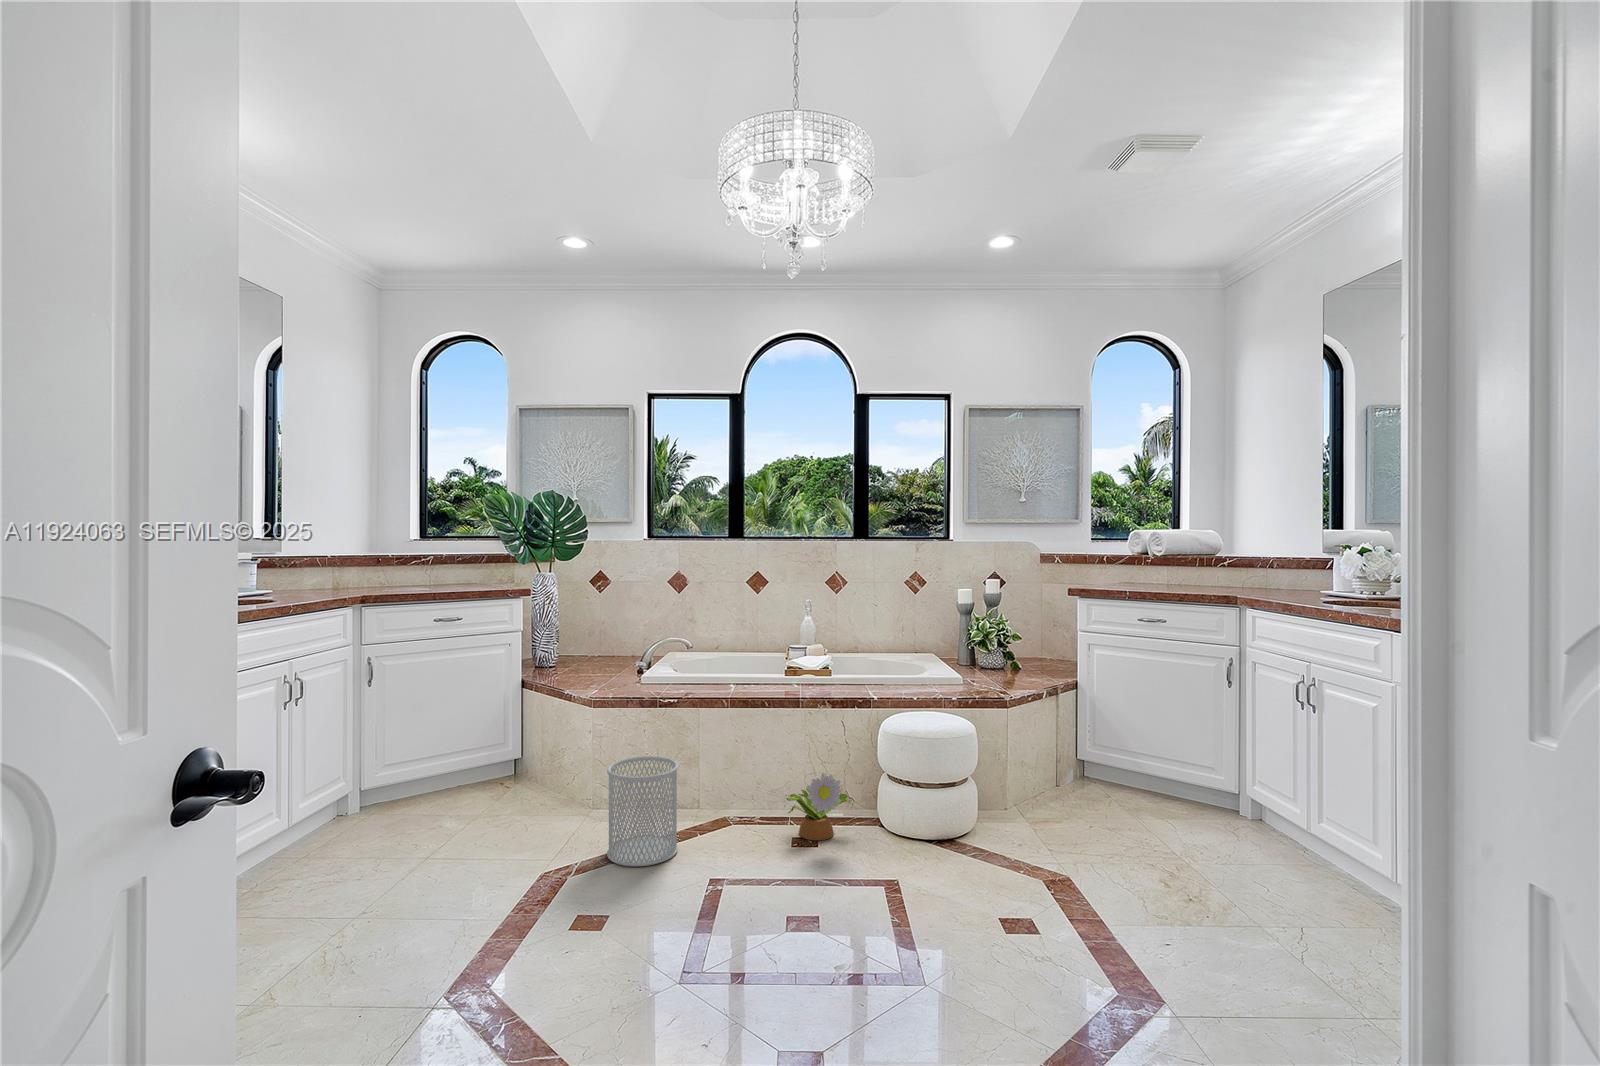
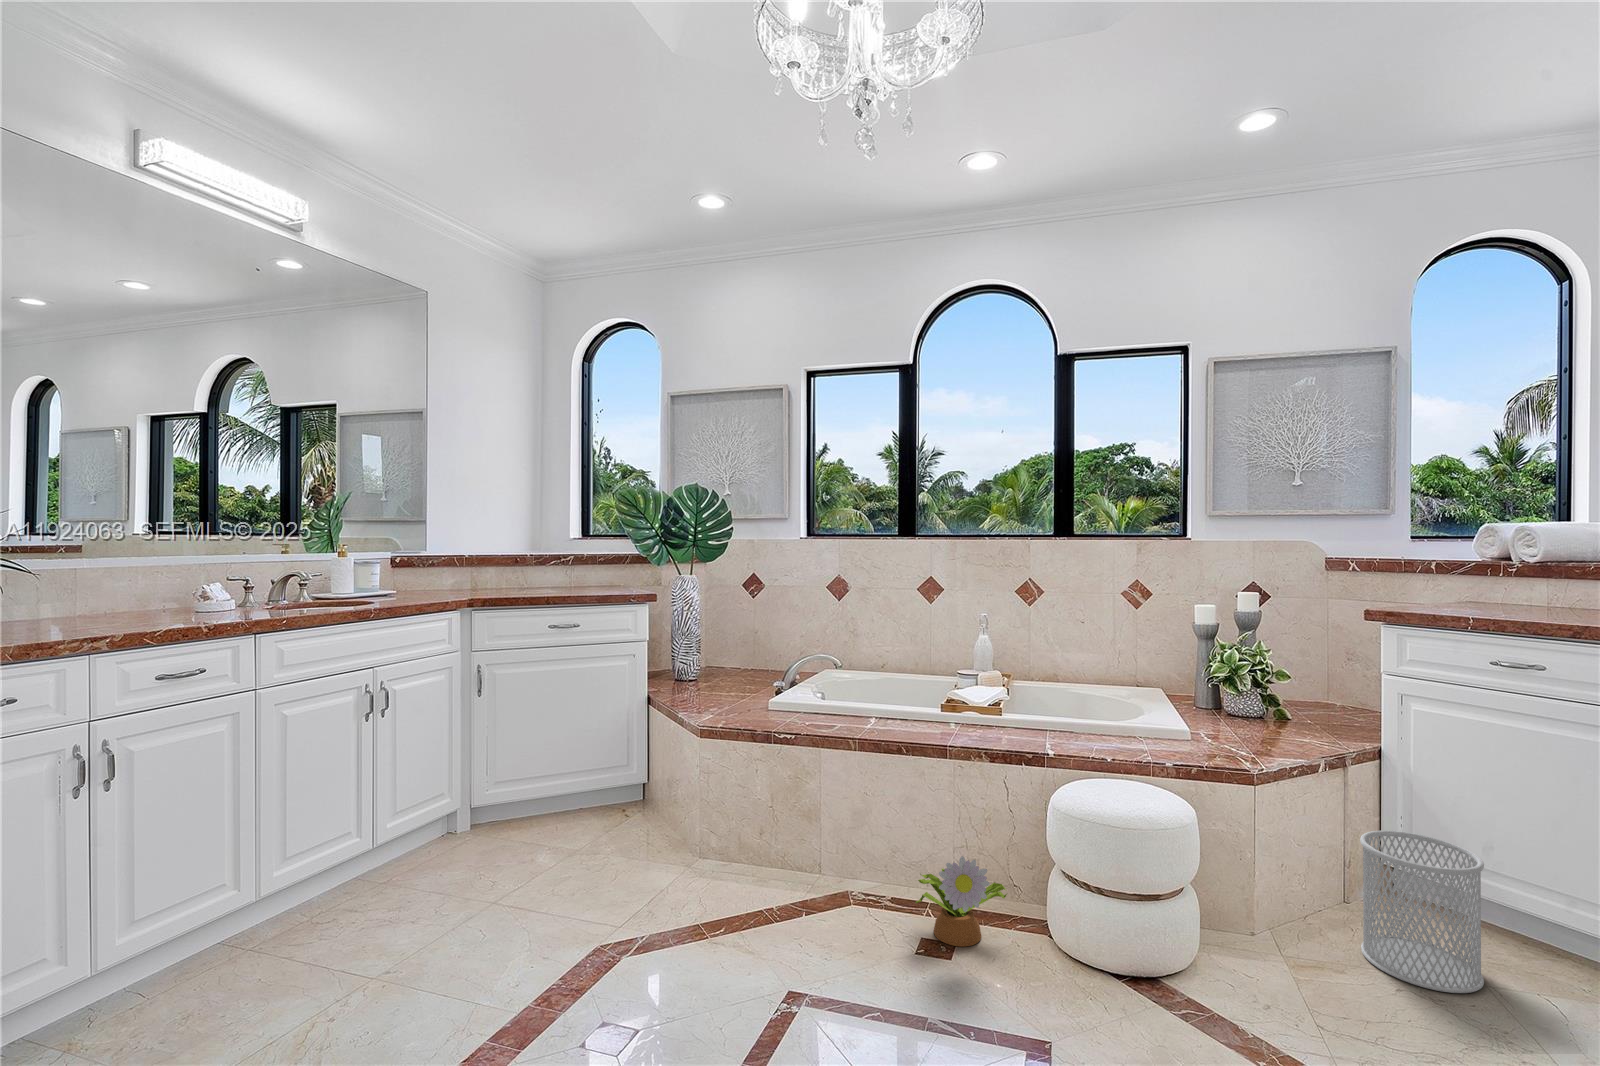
wastebasket: present [607,756,678,866] -> present [1360,831,1484,993]

